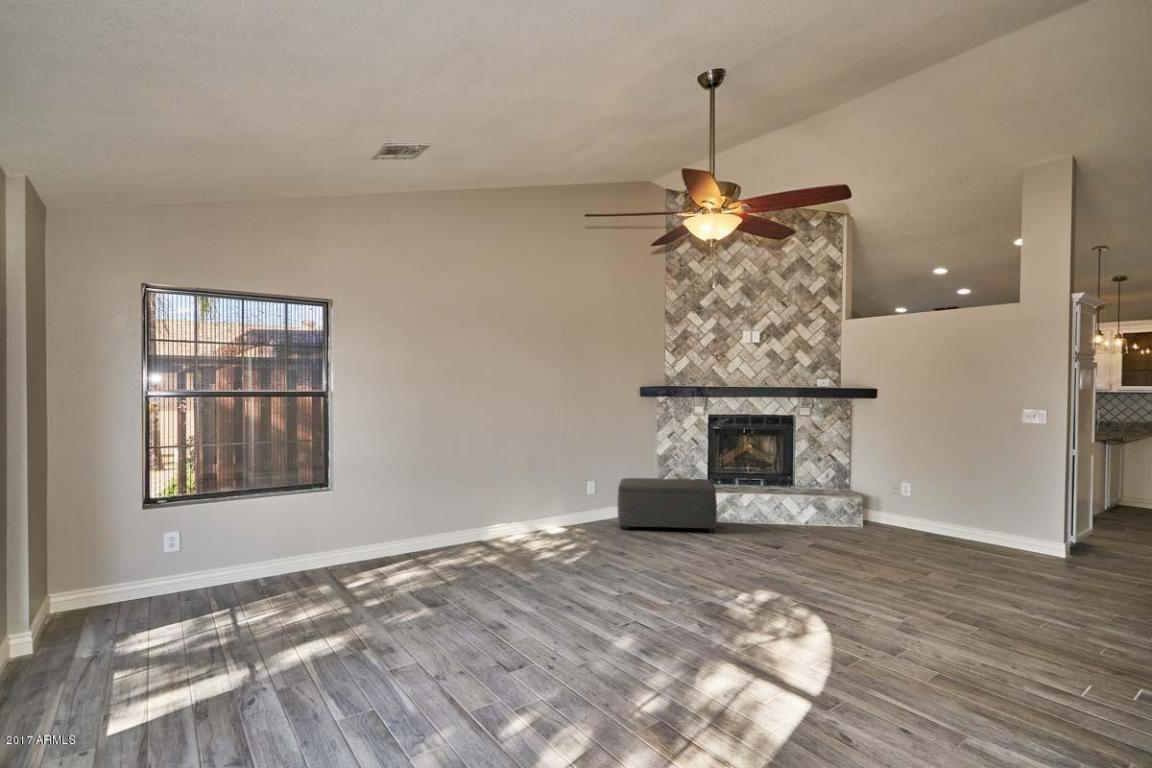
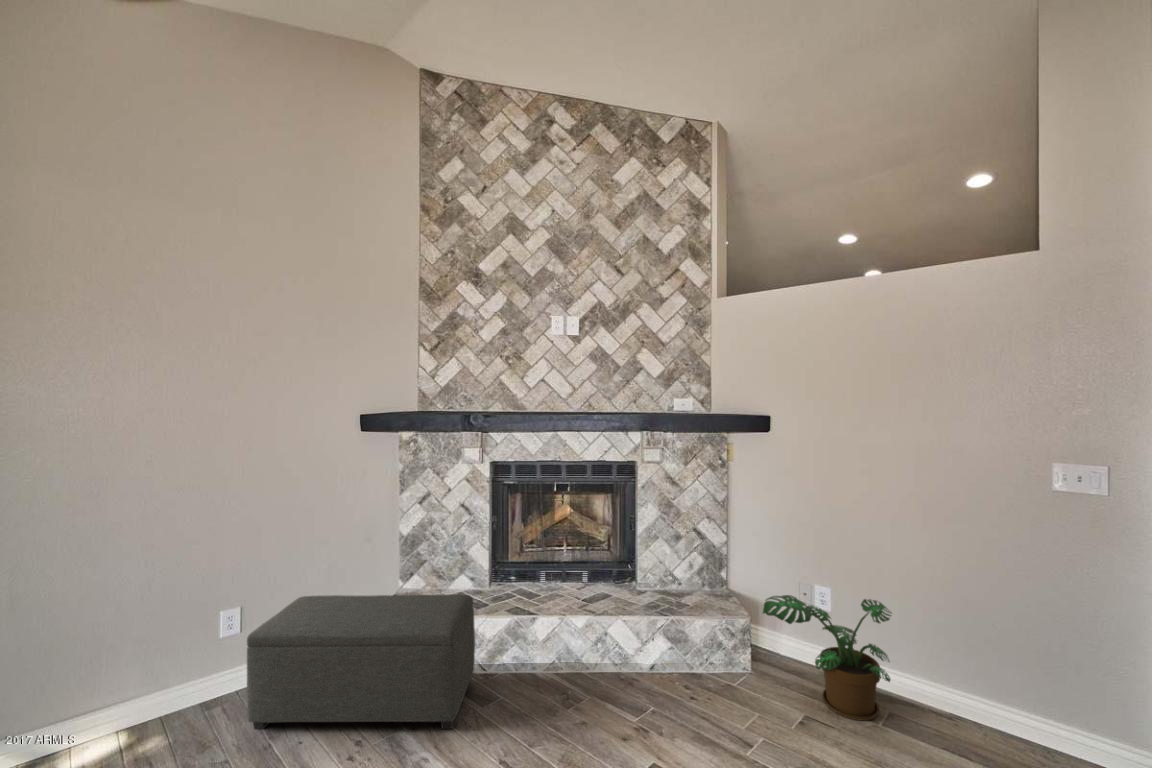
potted plant: none [869,482,940,539] -> present [763,595,892,721]

